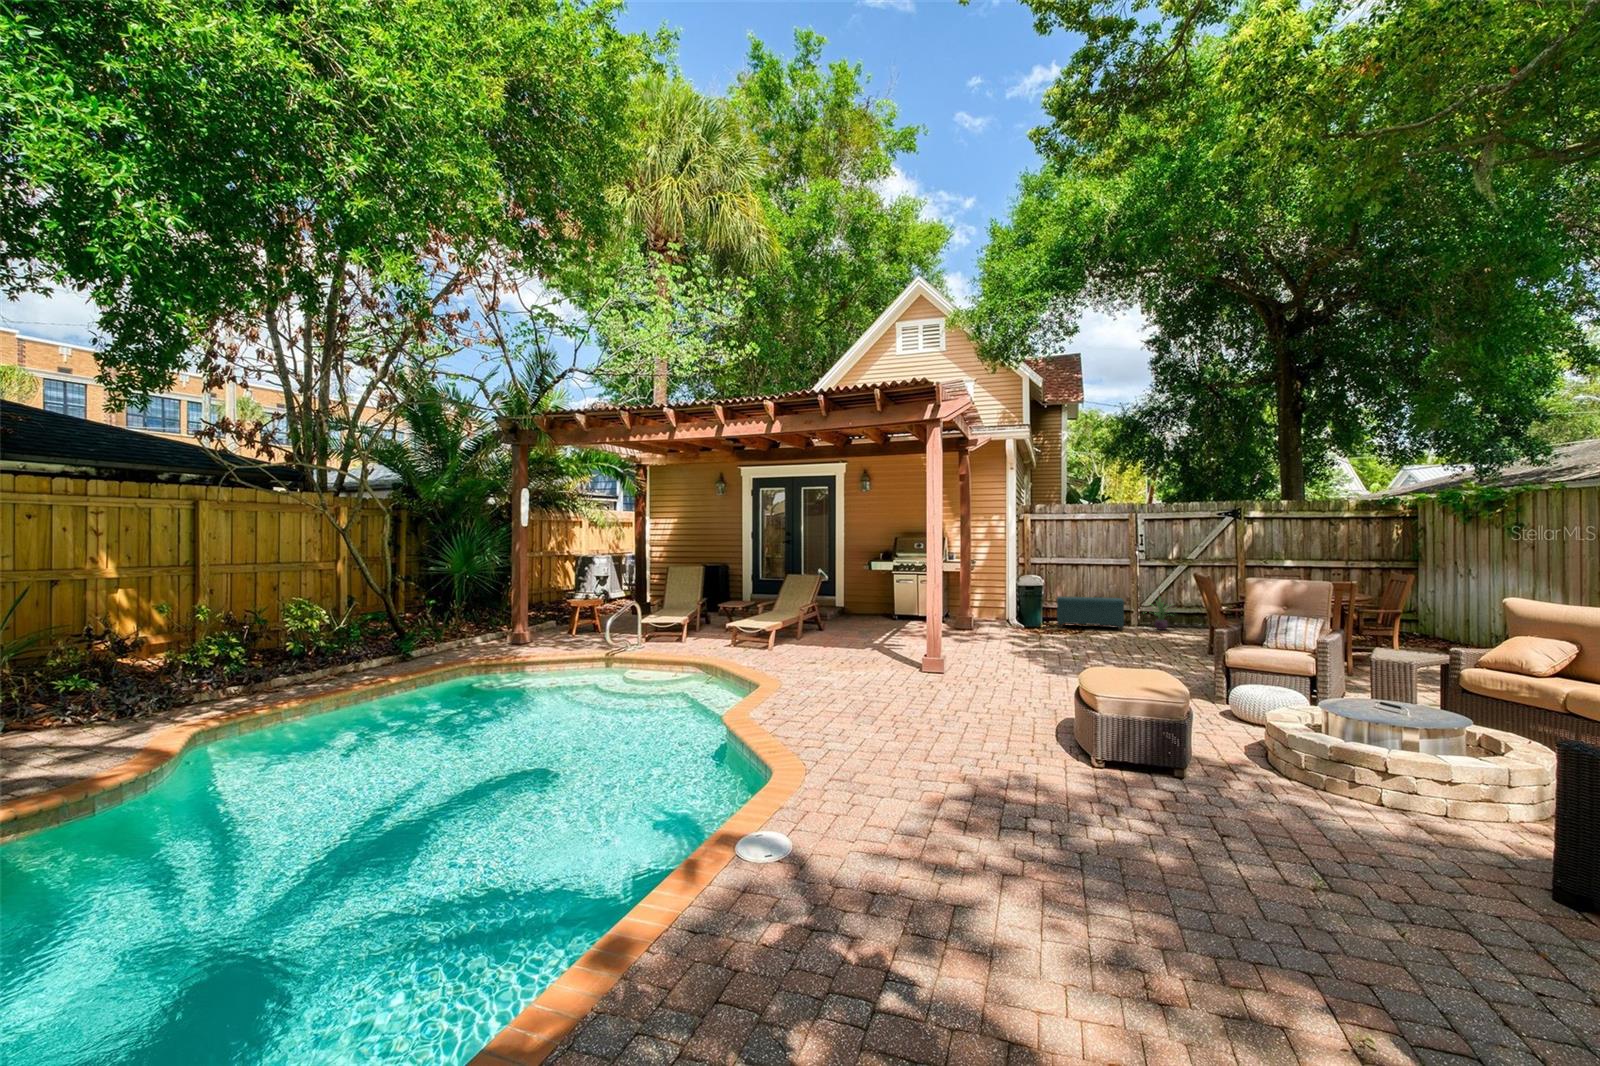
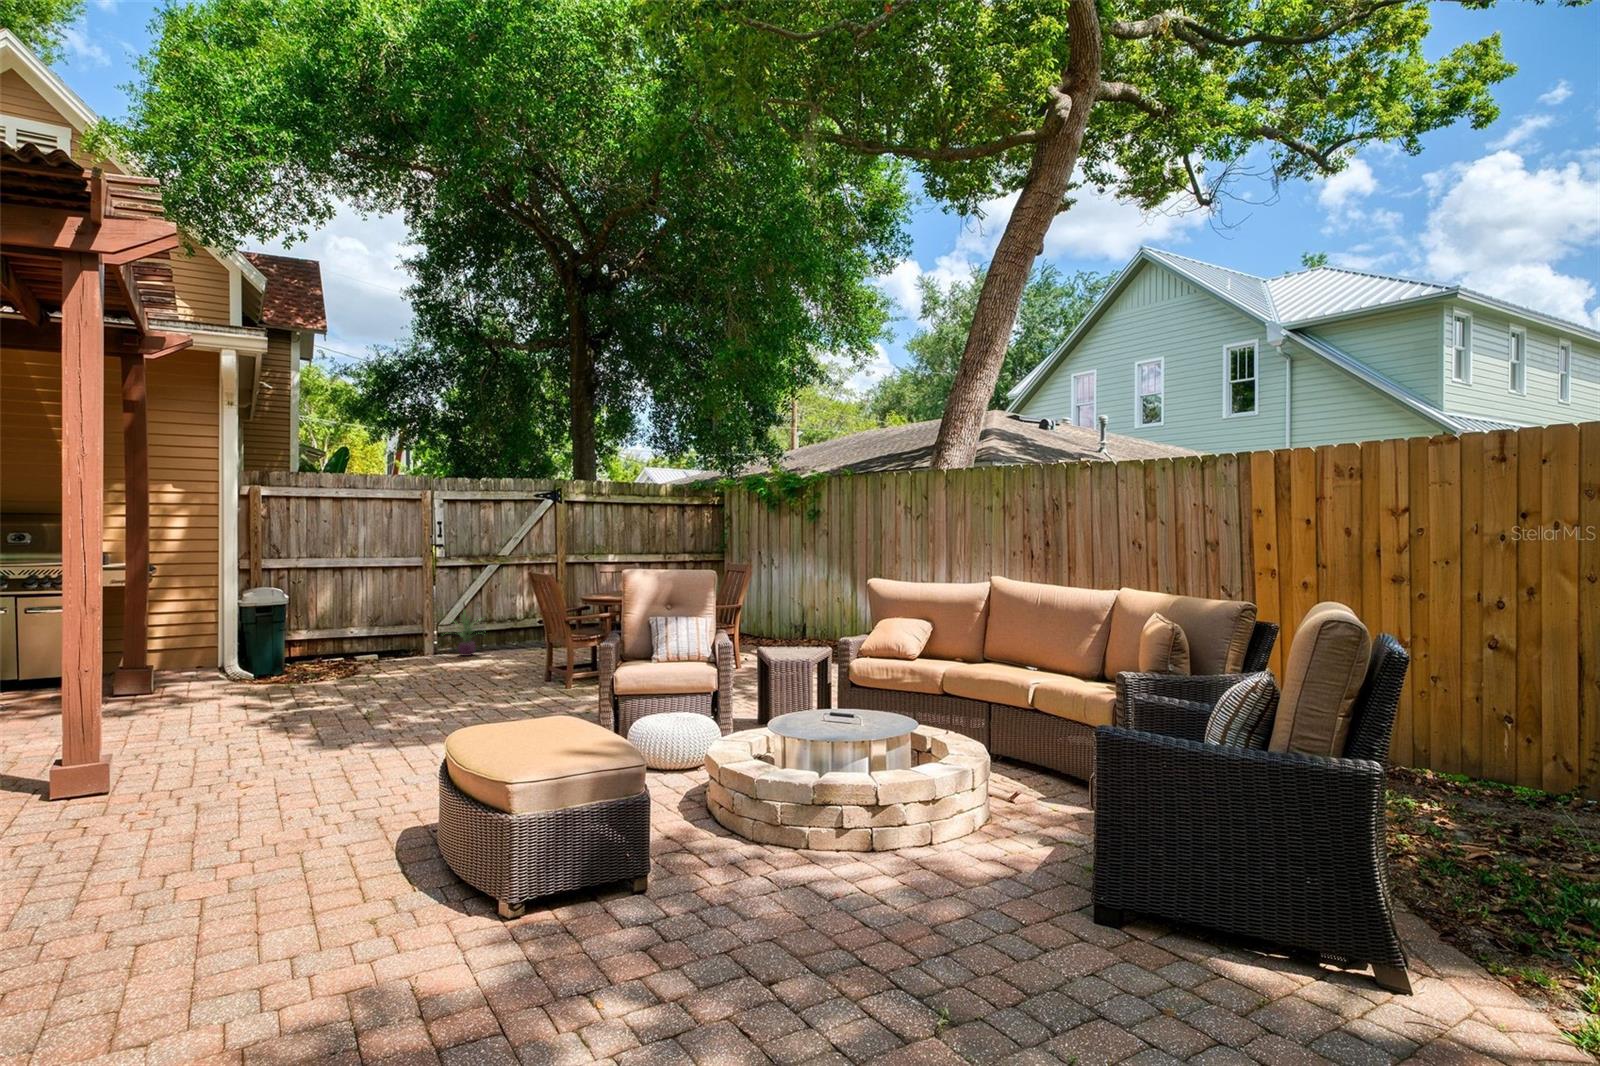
bench: present [1057,596,1124,630] -> none [309,615,417,670]

